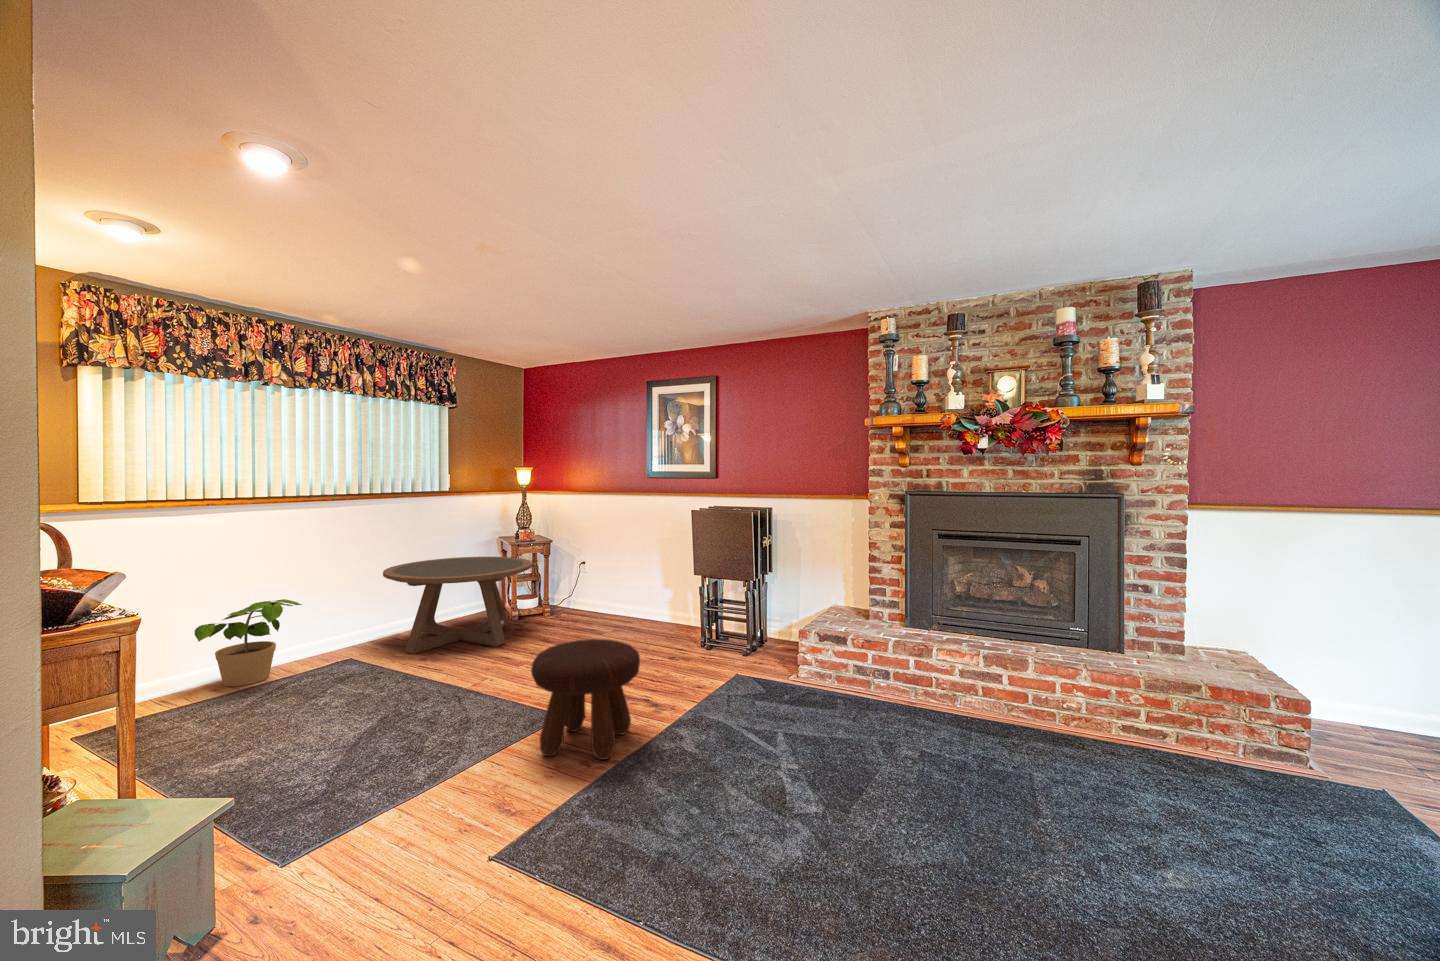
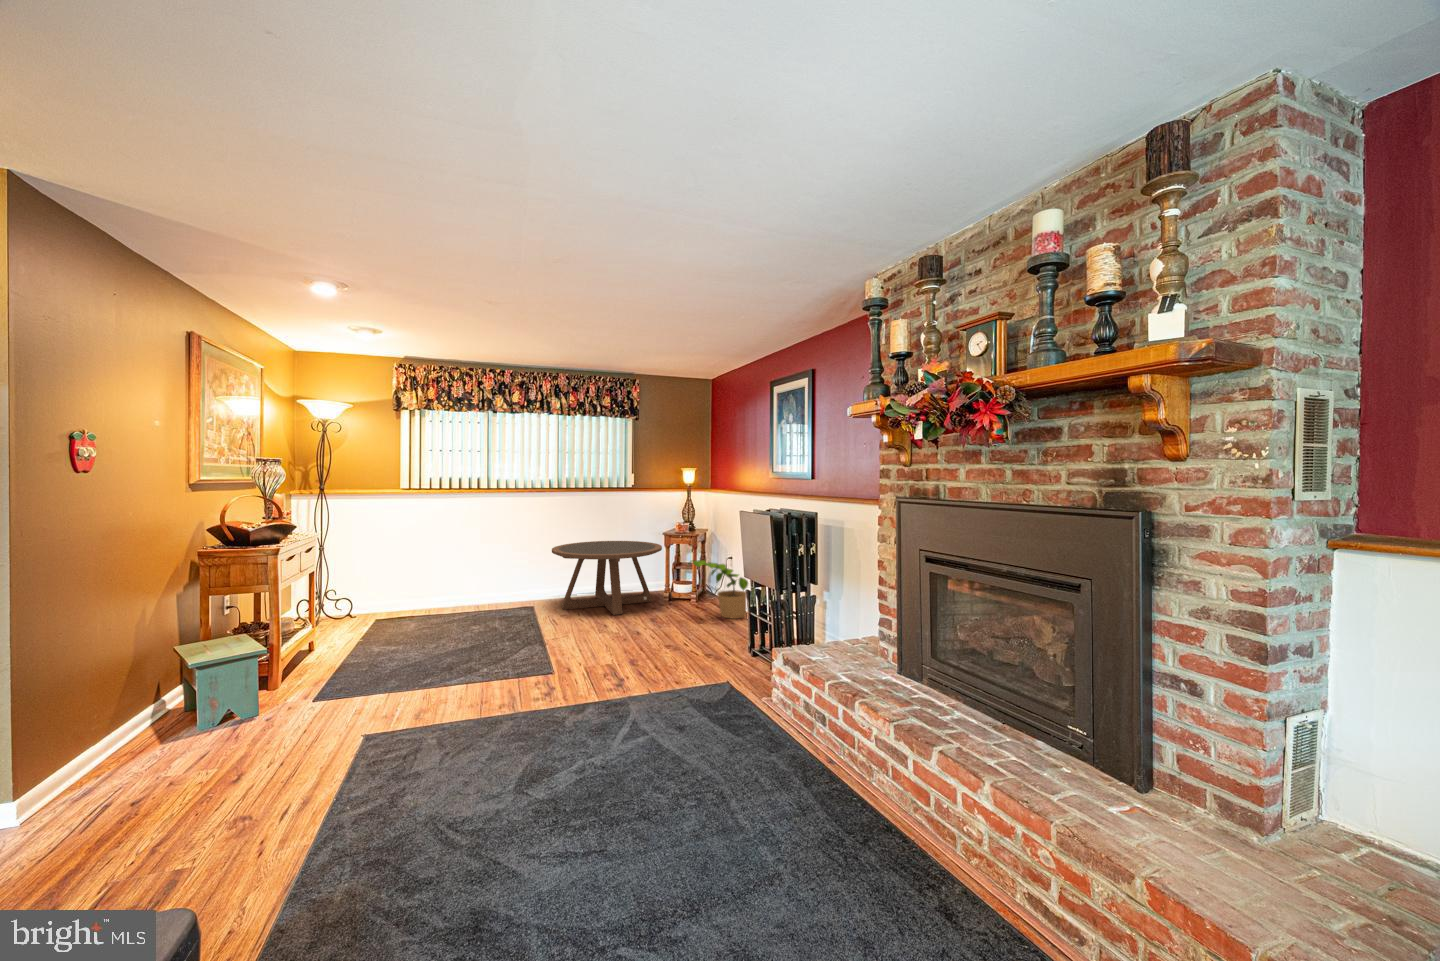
potted plant: present [195,599,302,687] -> present [688,560,748,619]
footstool: present [531,639,640,760] -> none [478,611,570,707]

